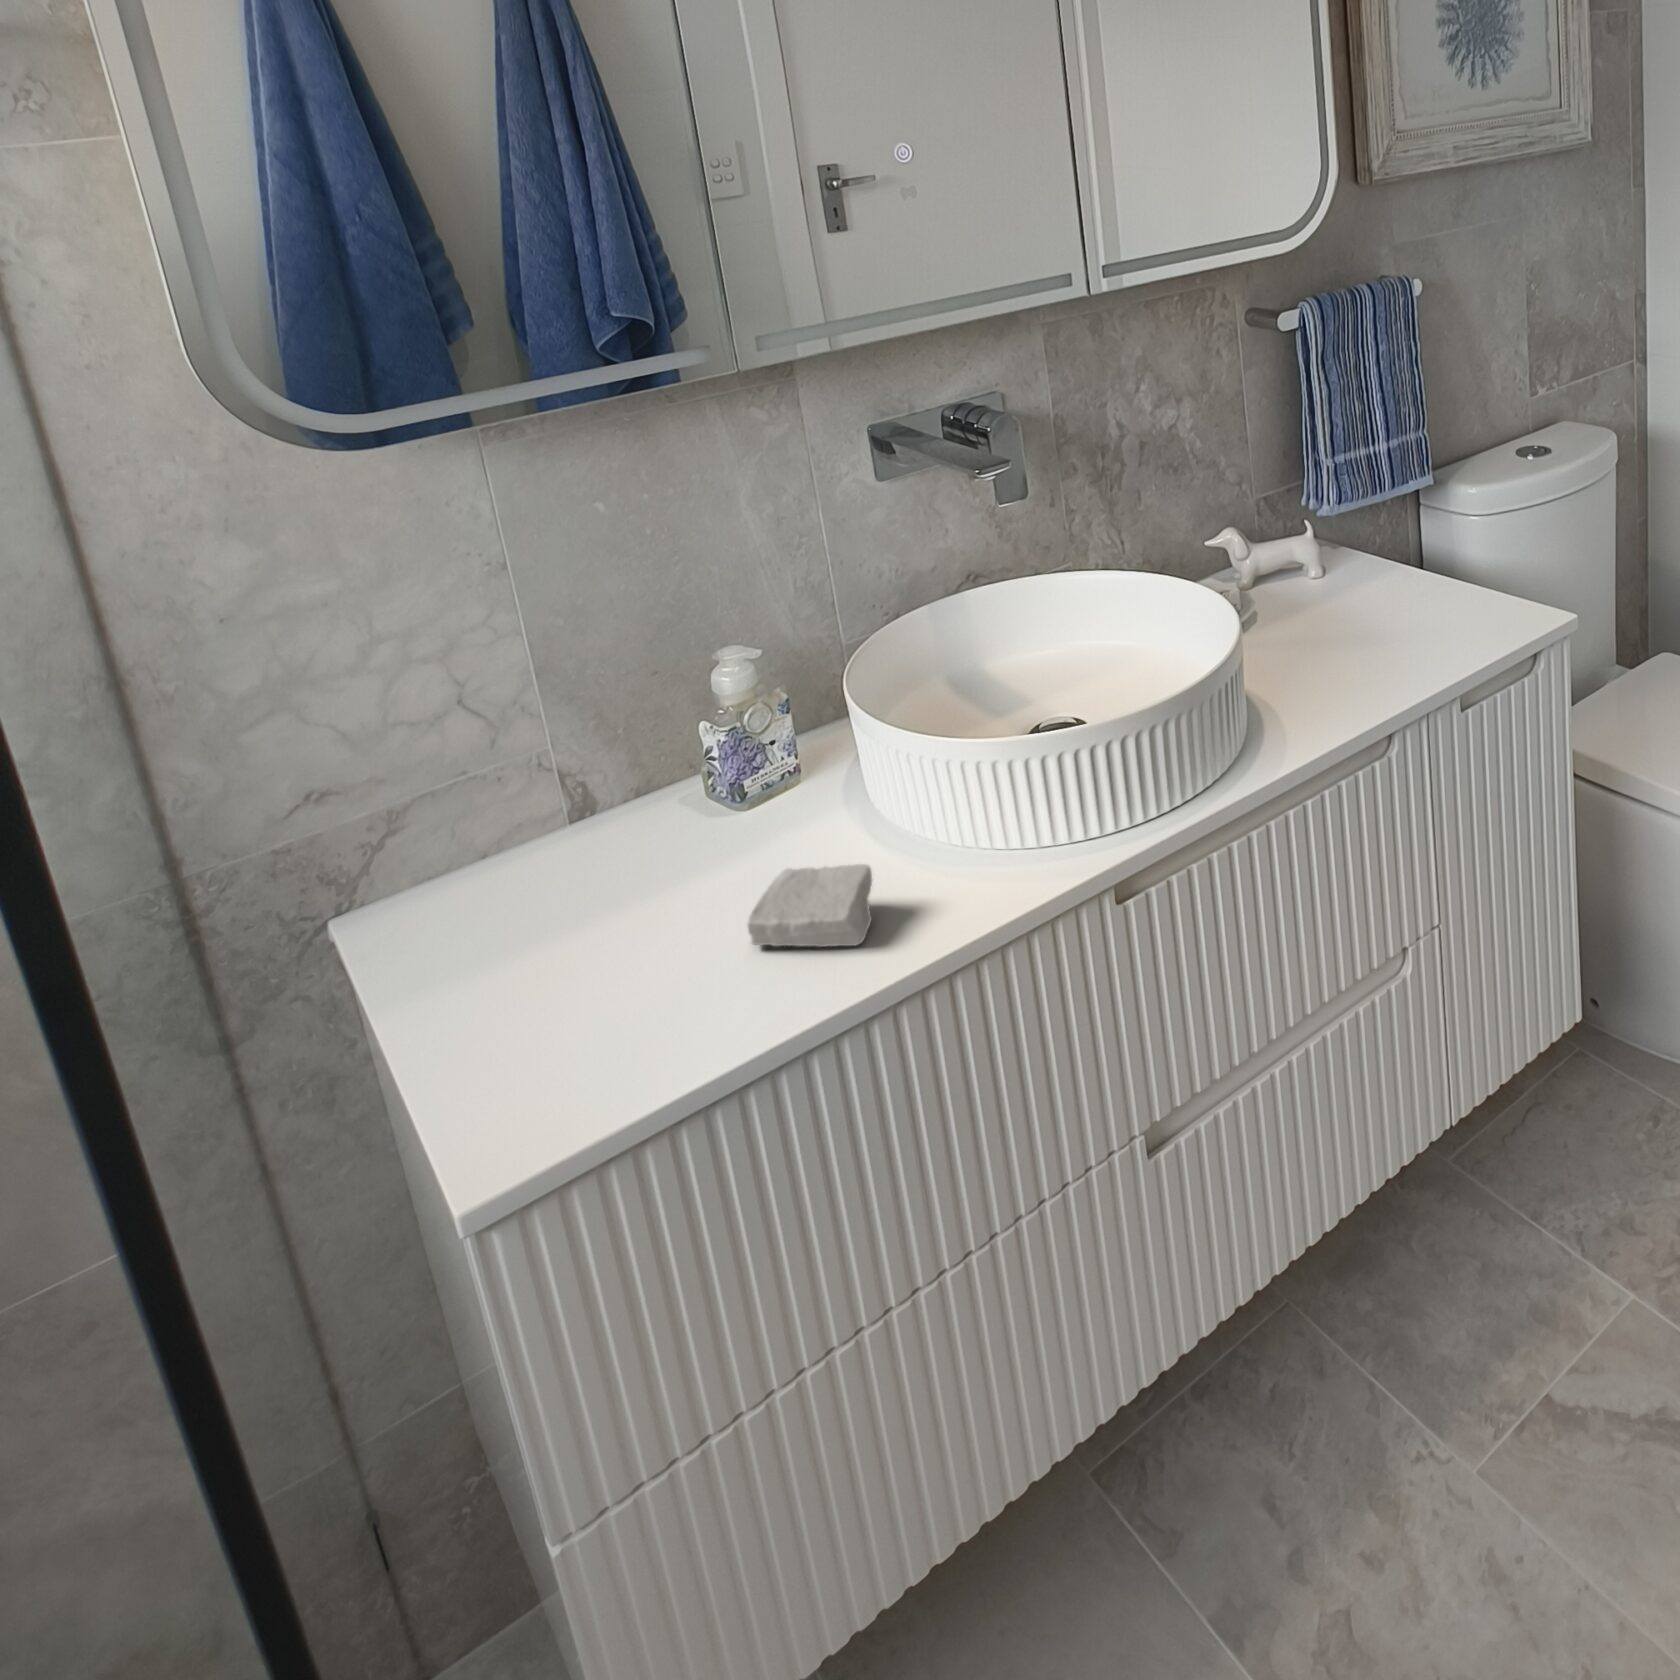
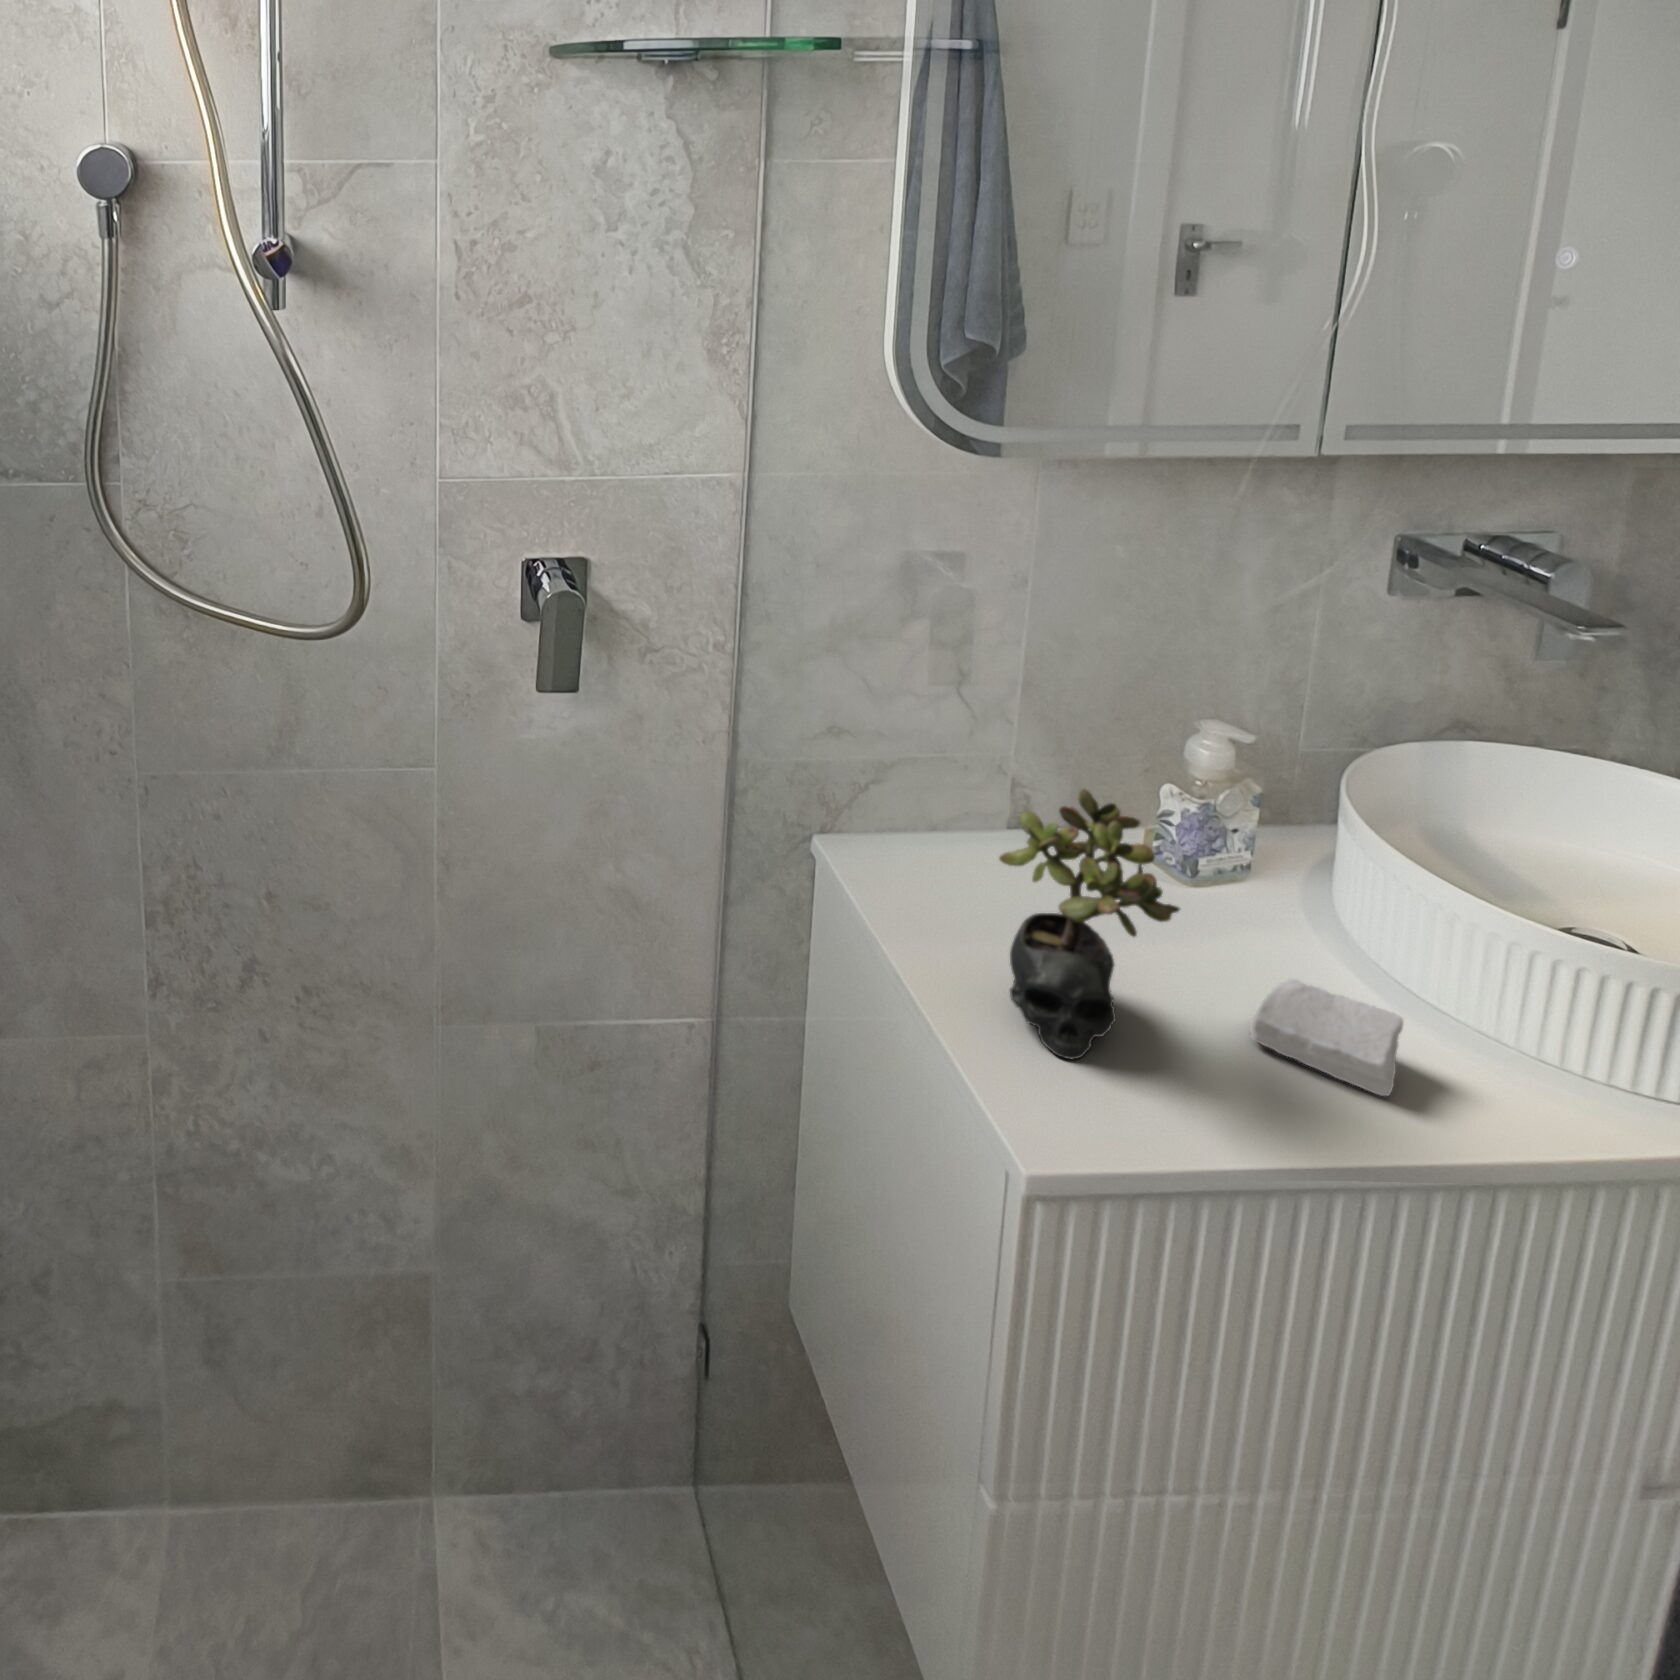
succulent plant: none [435,766,627,1054] -> present [999,789,1180,1059]

